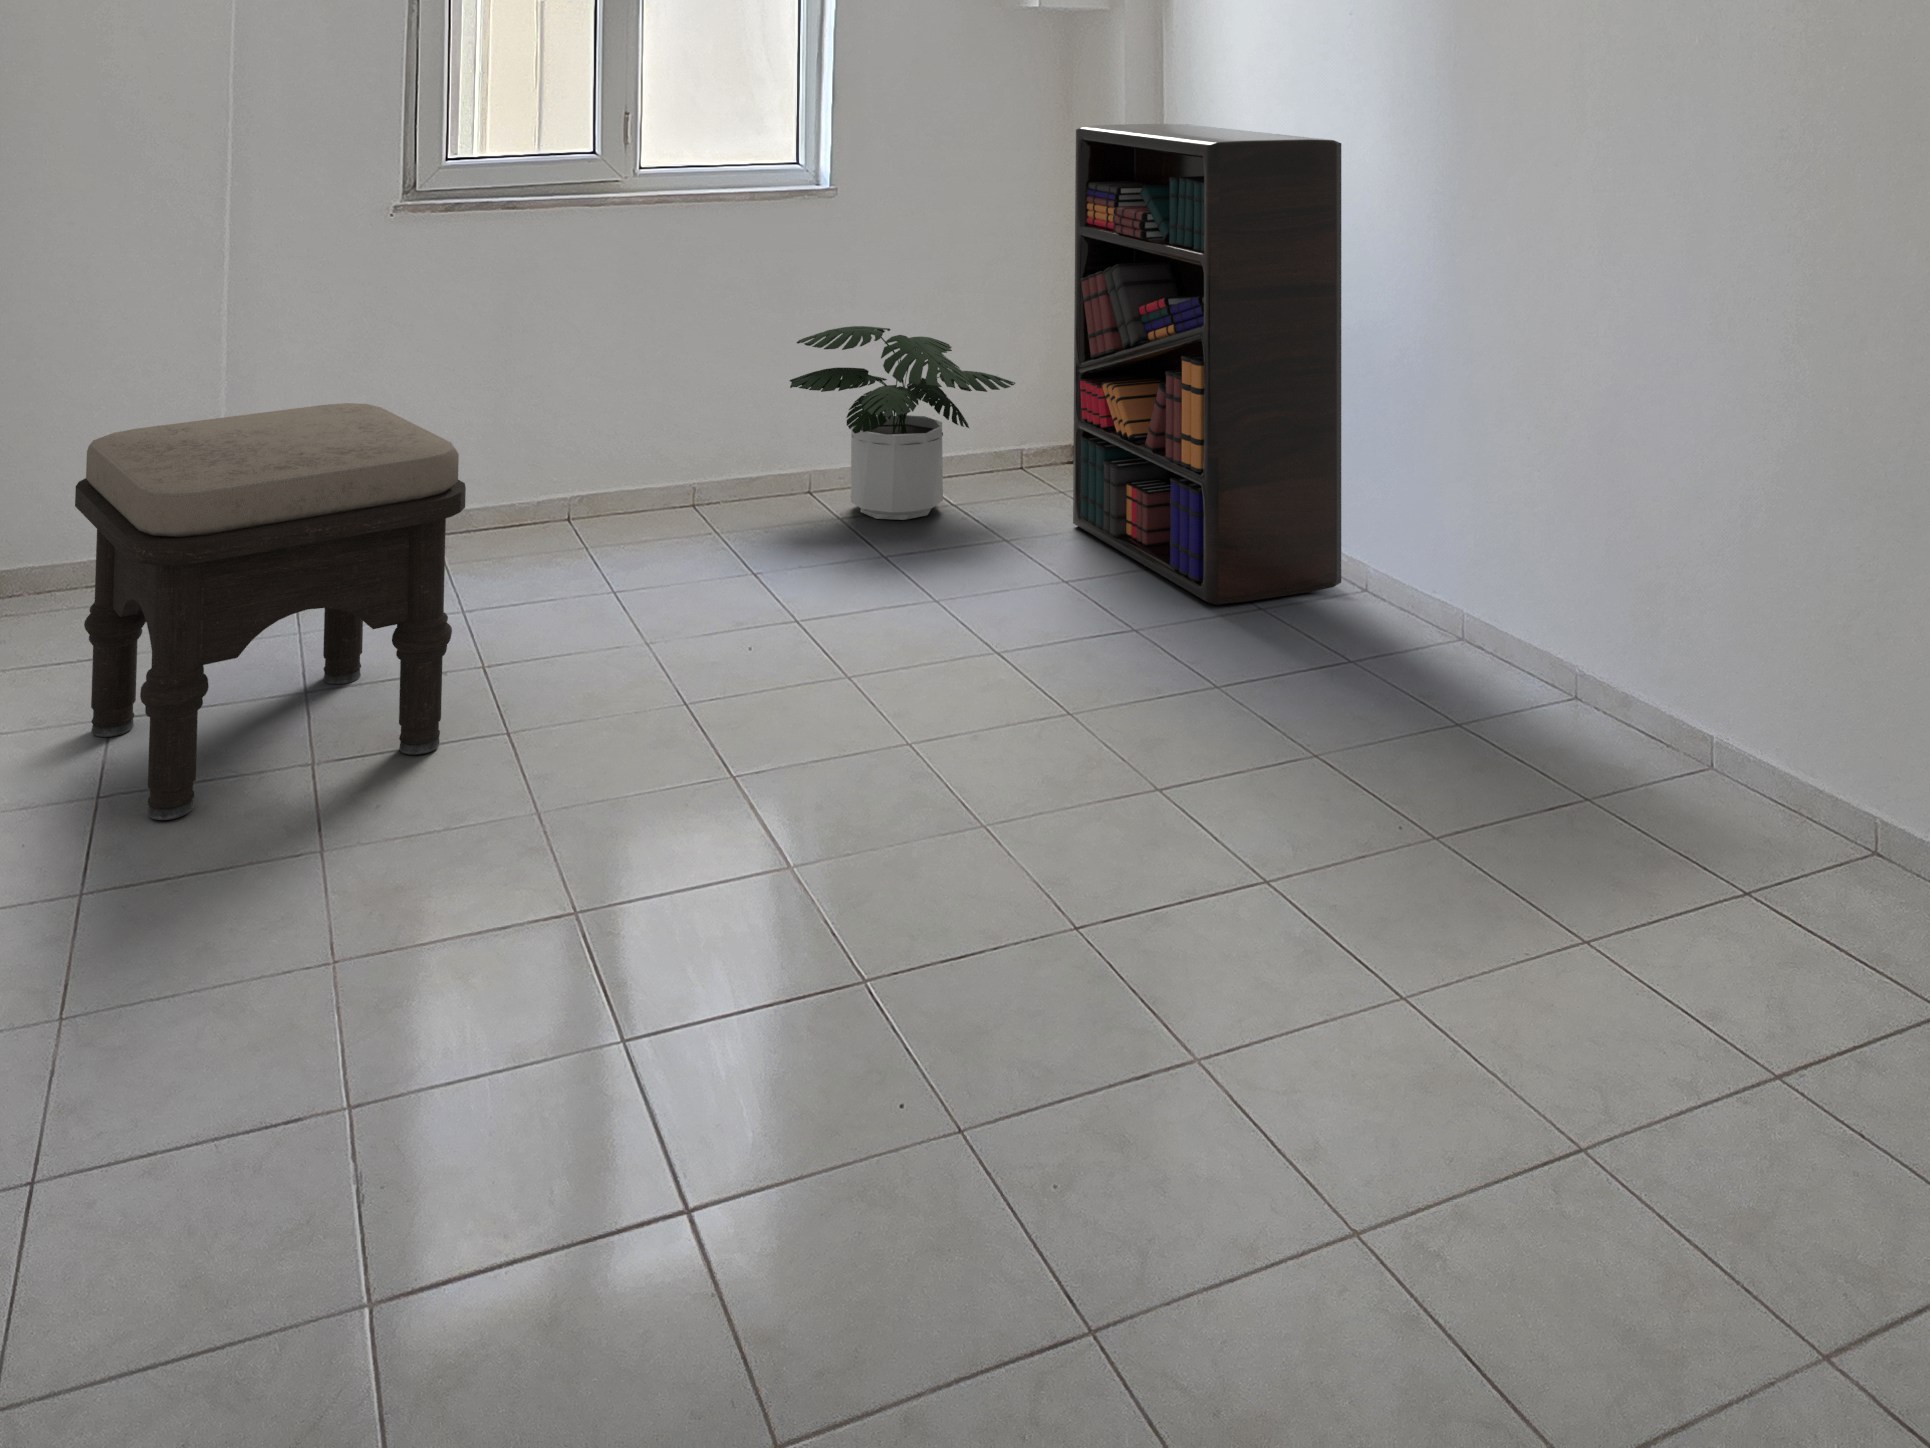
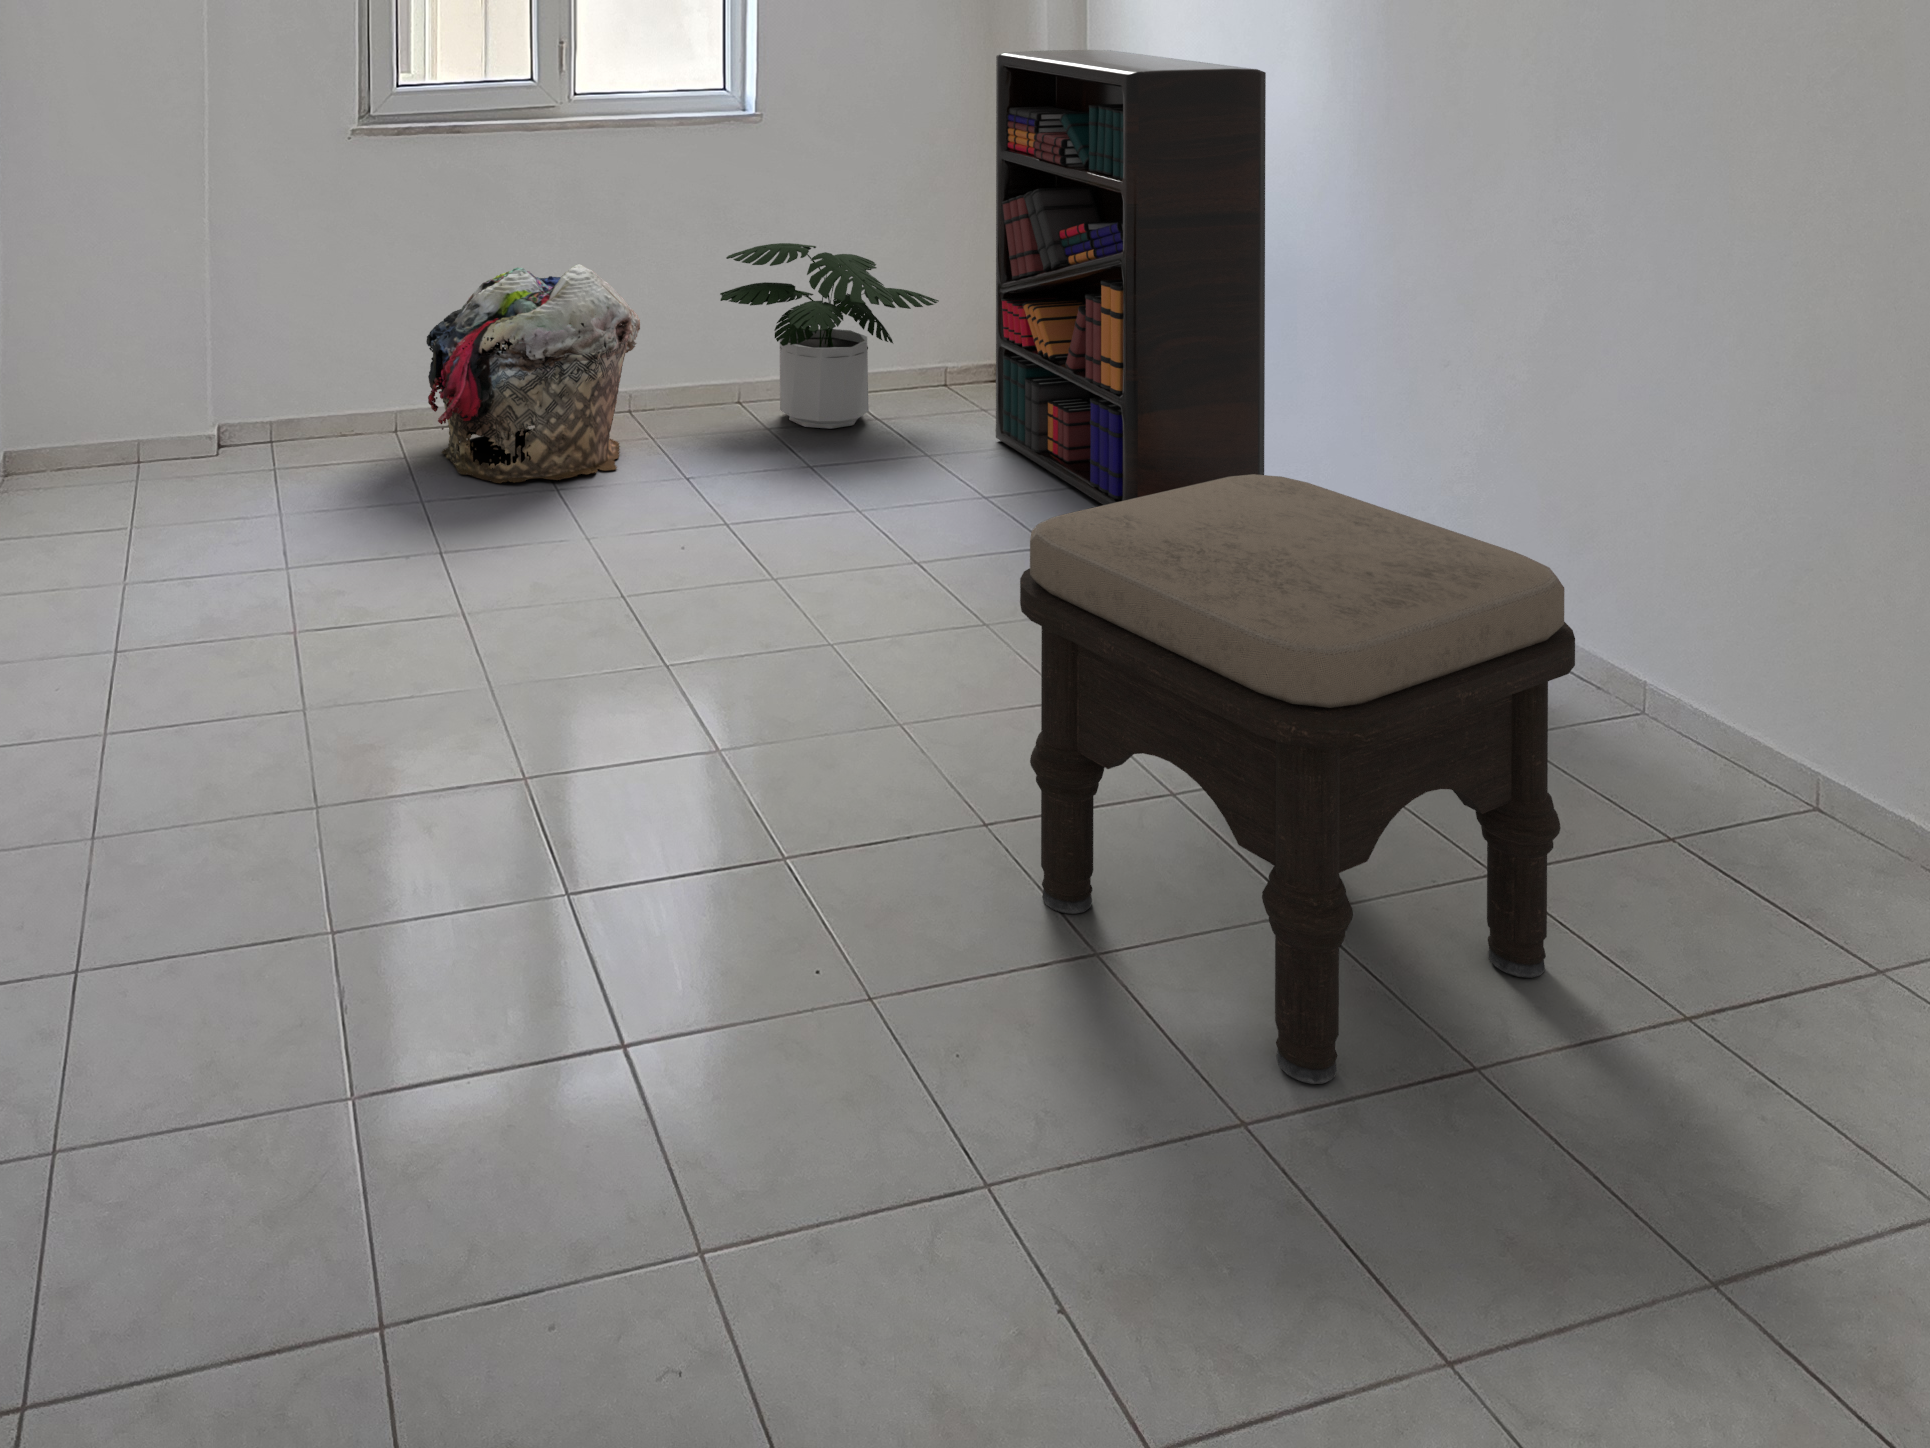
laundry basket: none [471,351,705,590] -> present [426,264,640,483]
ottoman: present [75,403,466,820] -> present [1020,474,1575,1084]

